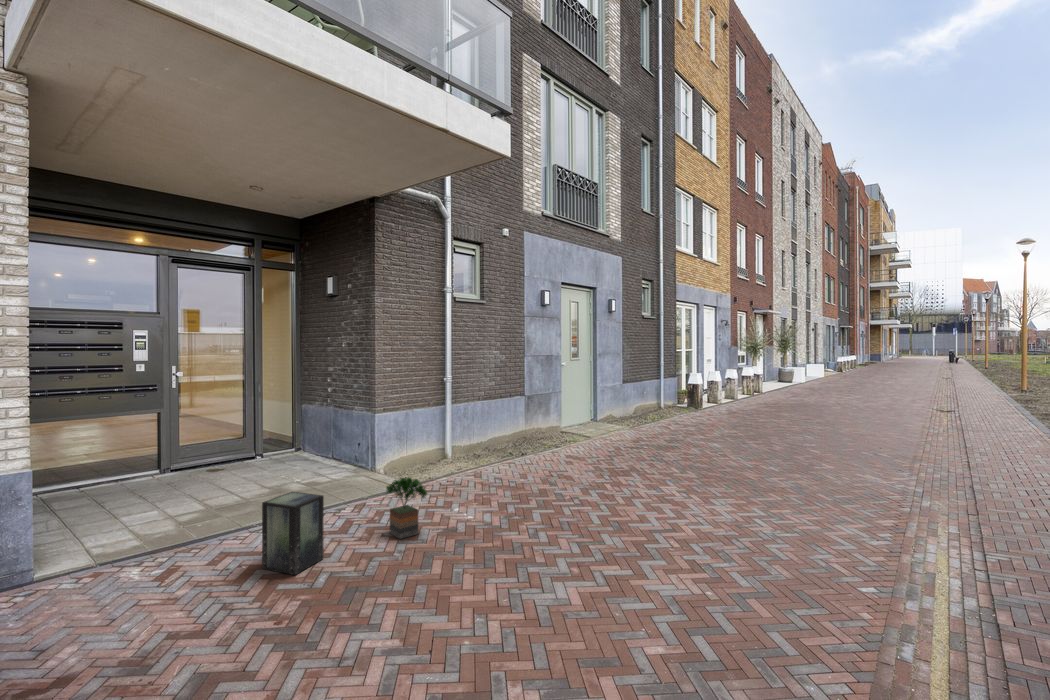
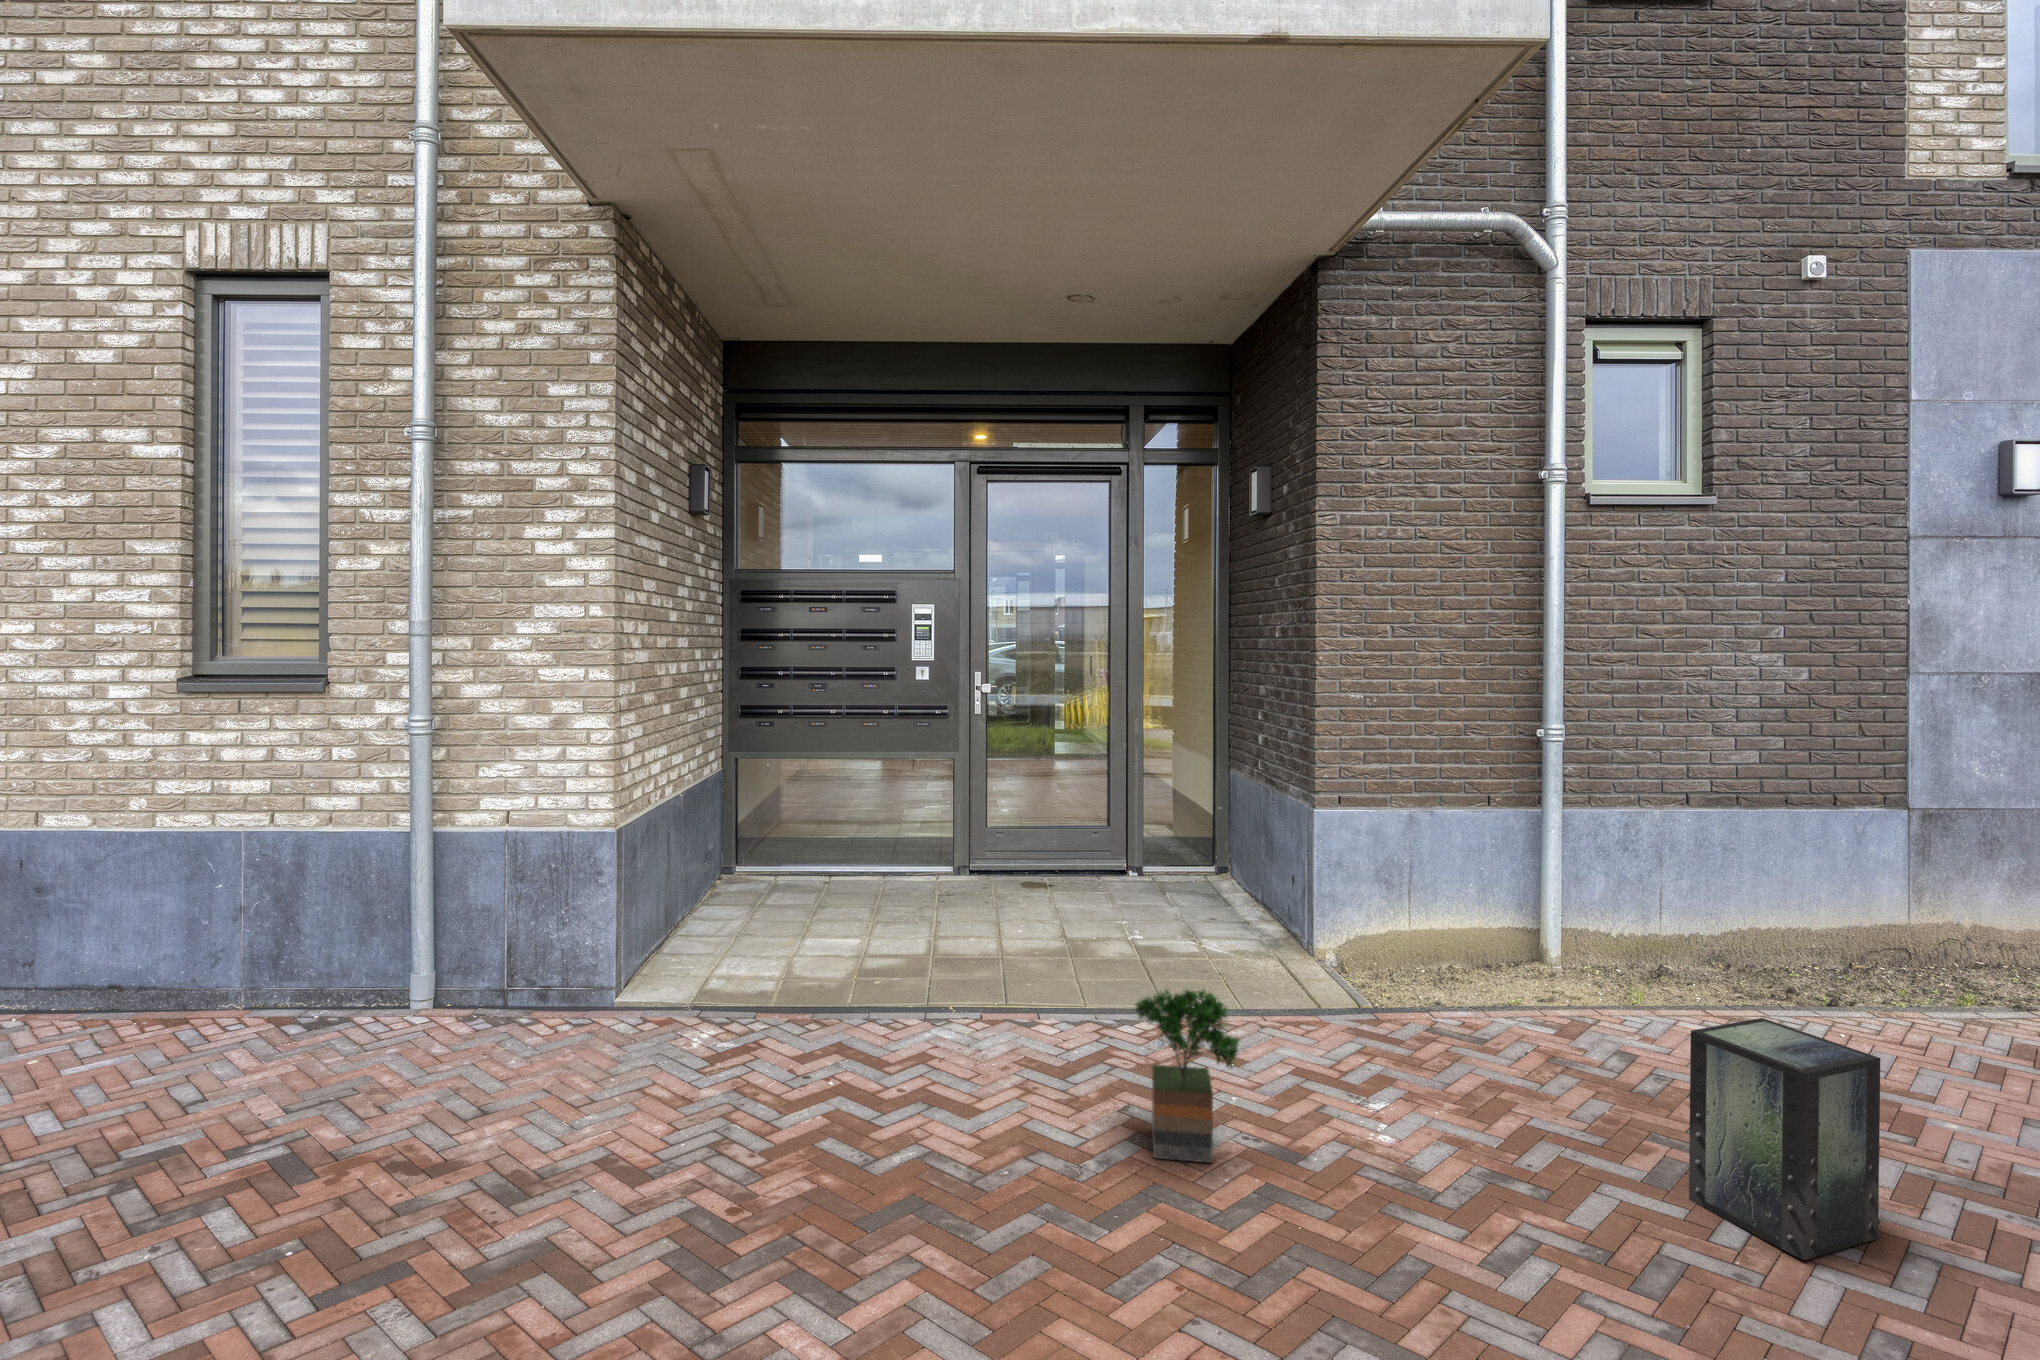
storage box: present [262,492,324,575] -> present [1689,1018,1880,1261]

